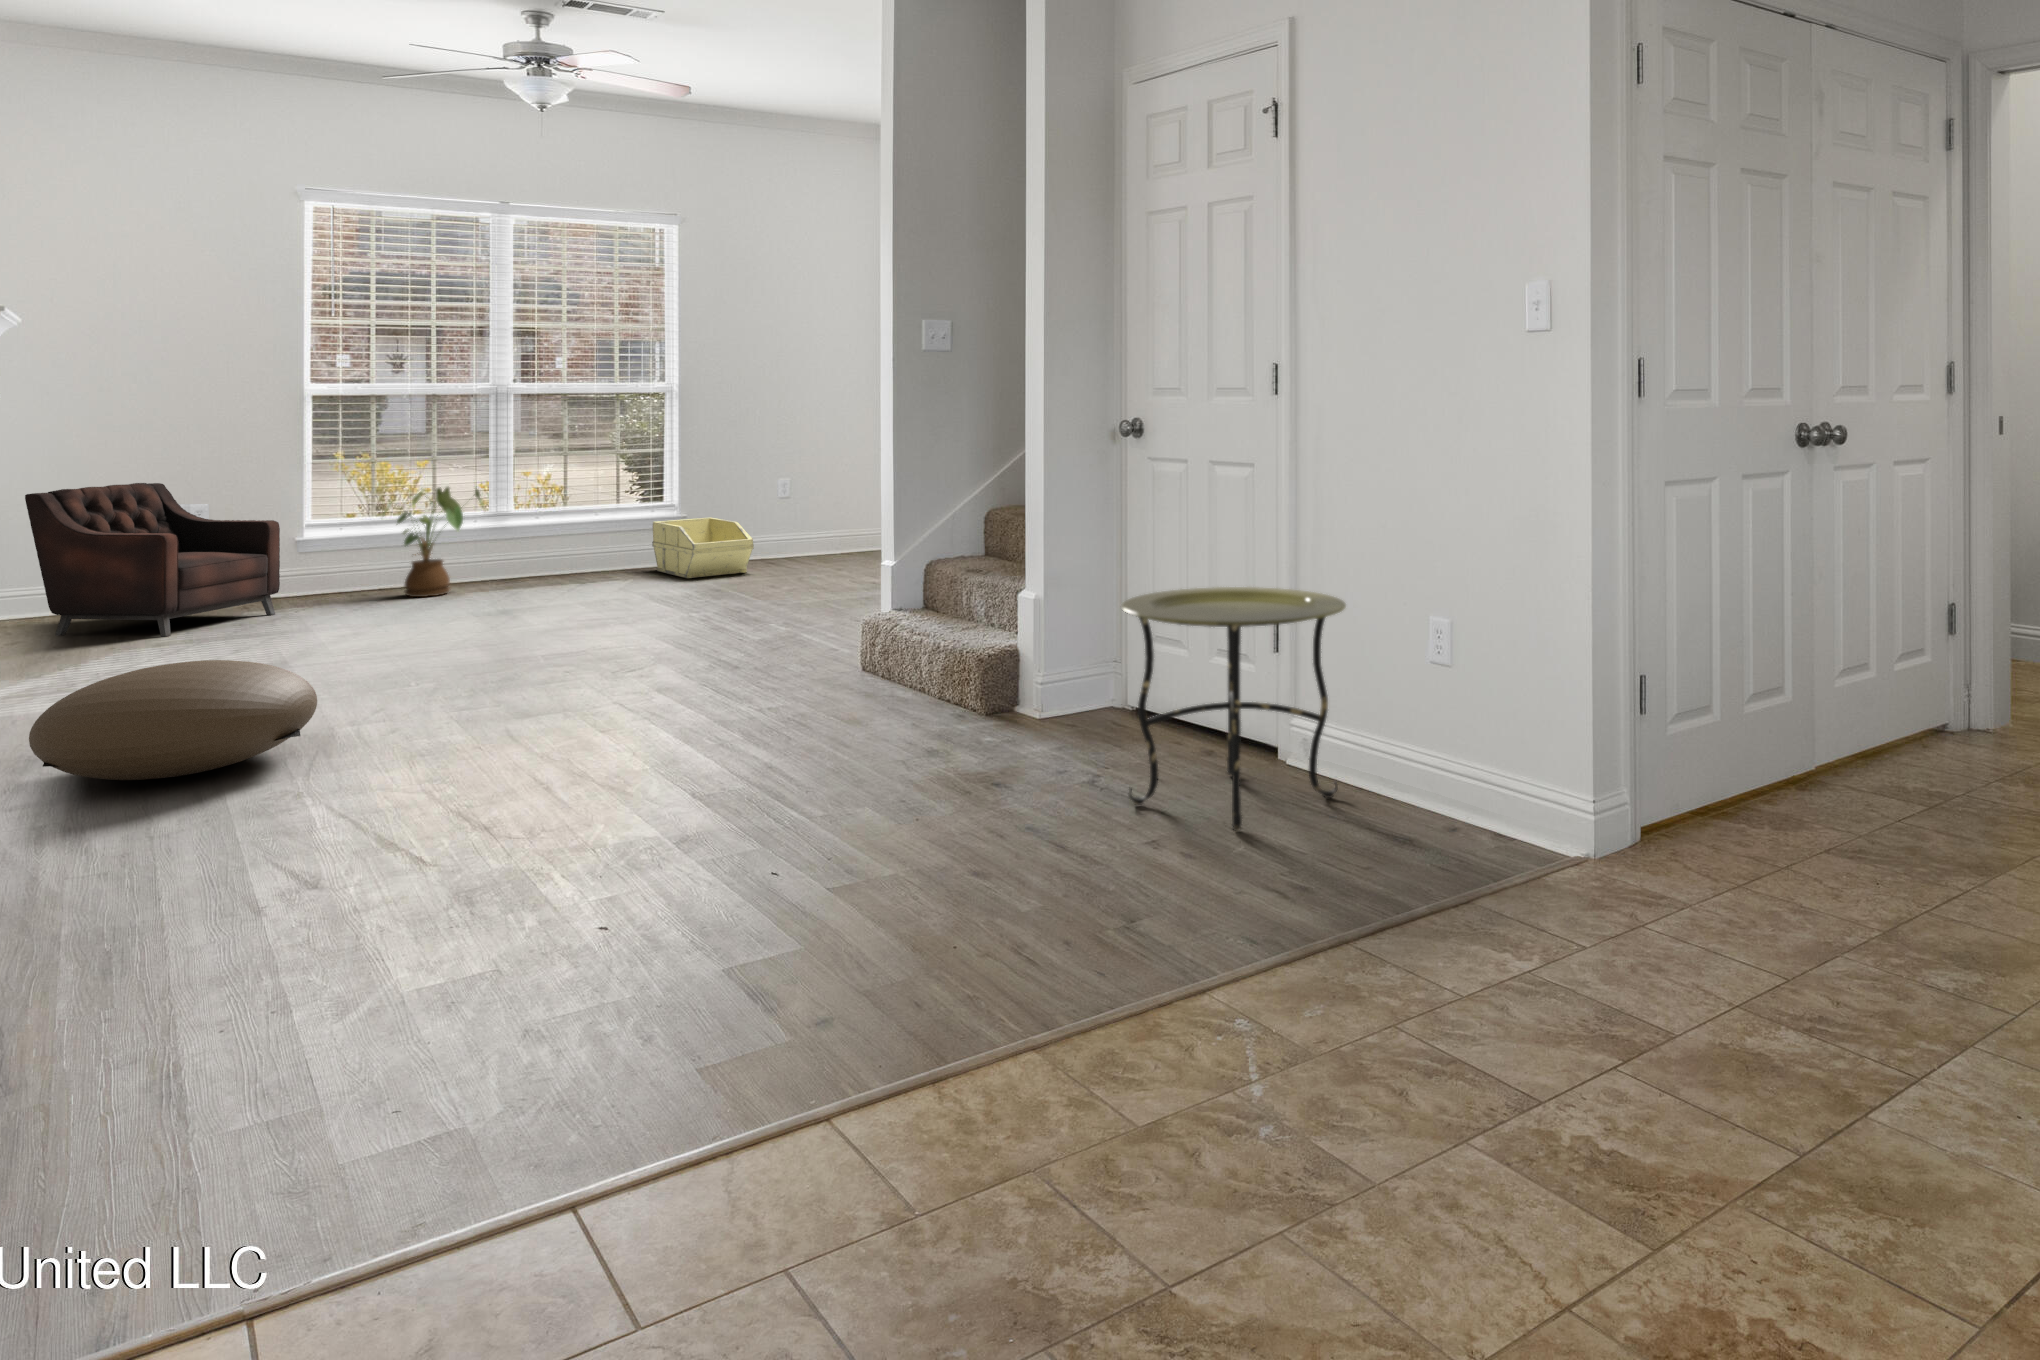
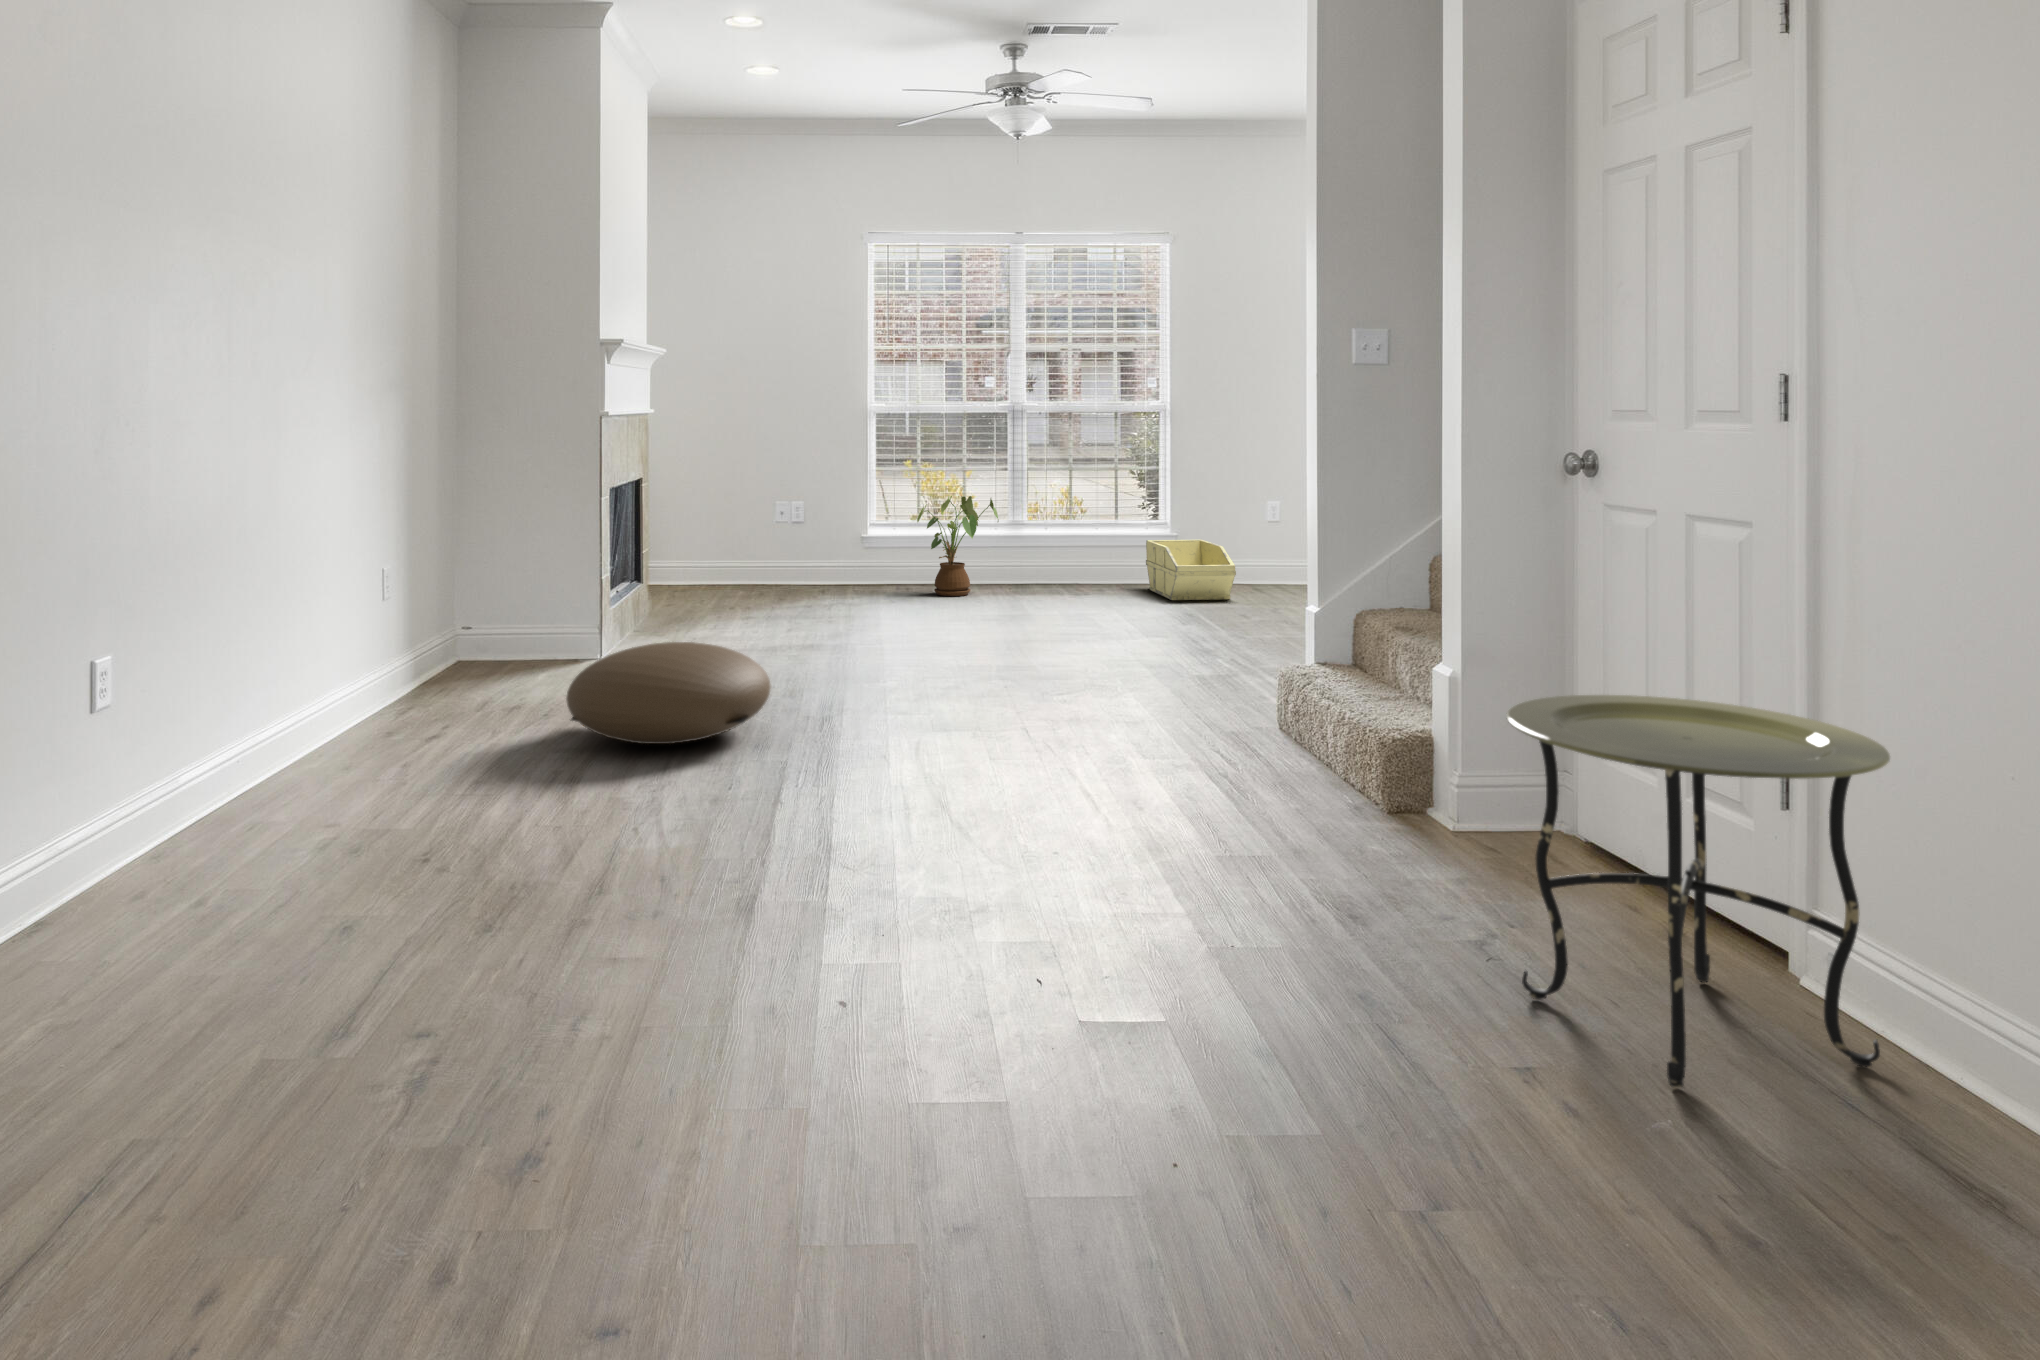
armchair: present [25,483,280,637] -> none [676,482,839,612]

